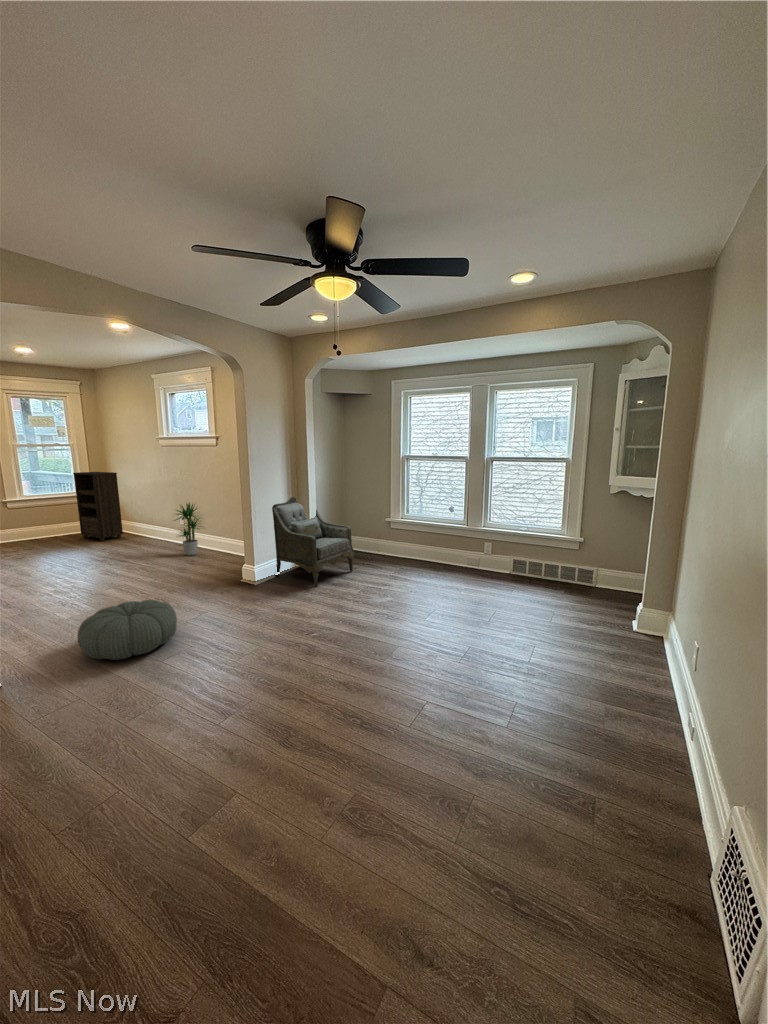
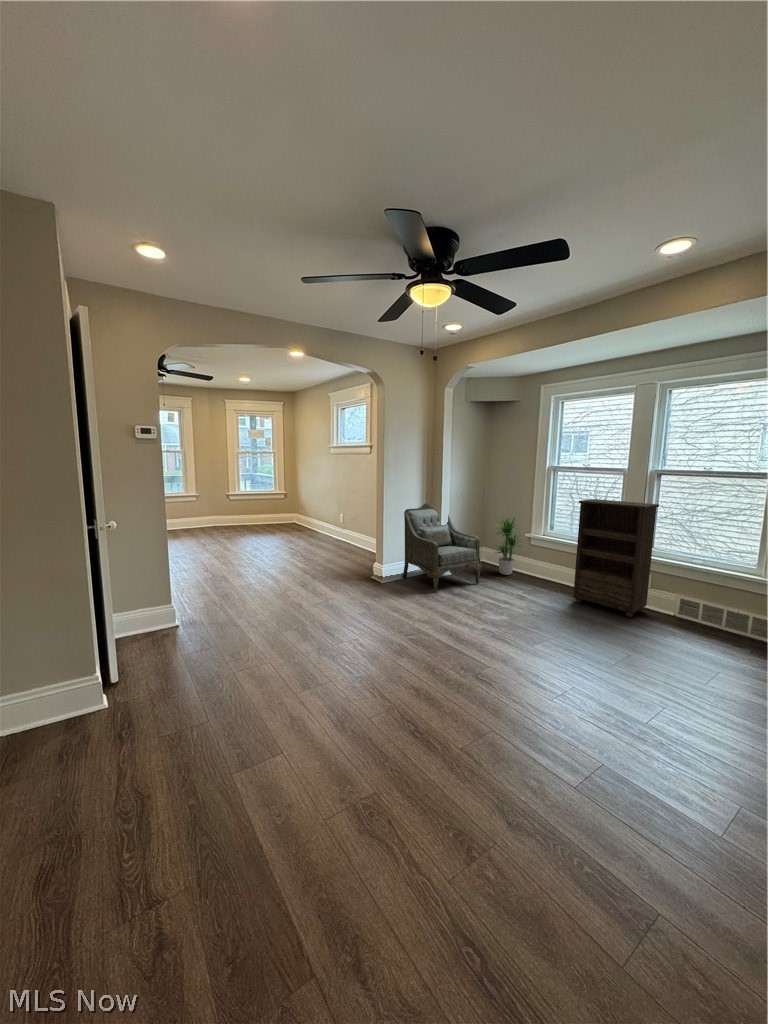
bookshelf: present [73,472,123,541] -> present [573,499,659,617]
potted plant: present [174,503,203,555] -> present [495,517,521,575]
pouf: present [77,600,177,660] -> none [234,578,305,621]

